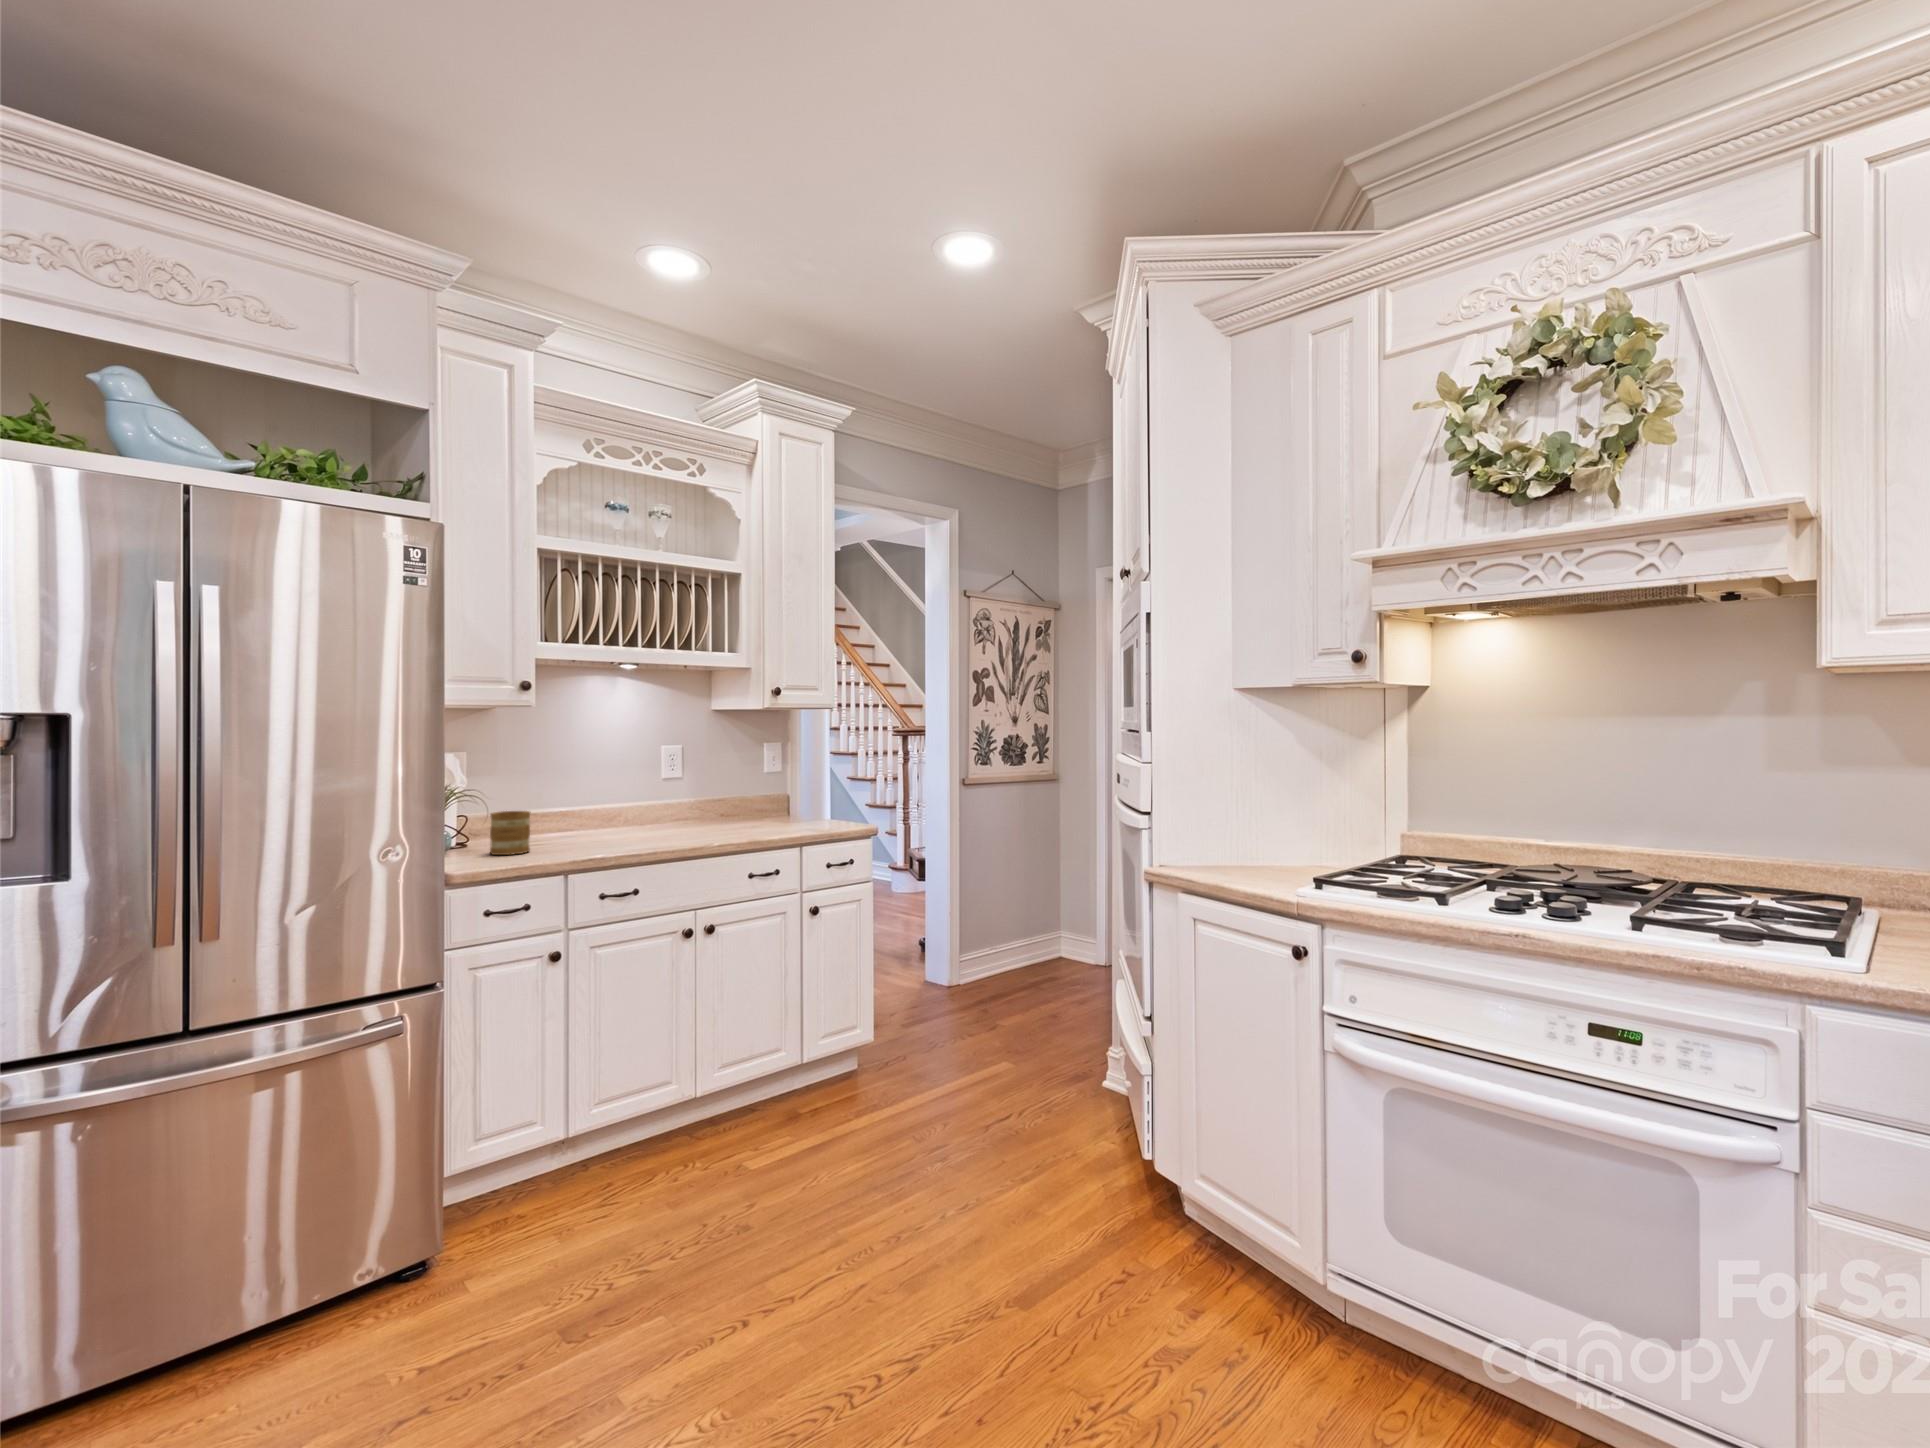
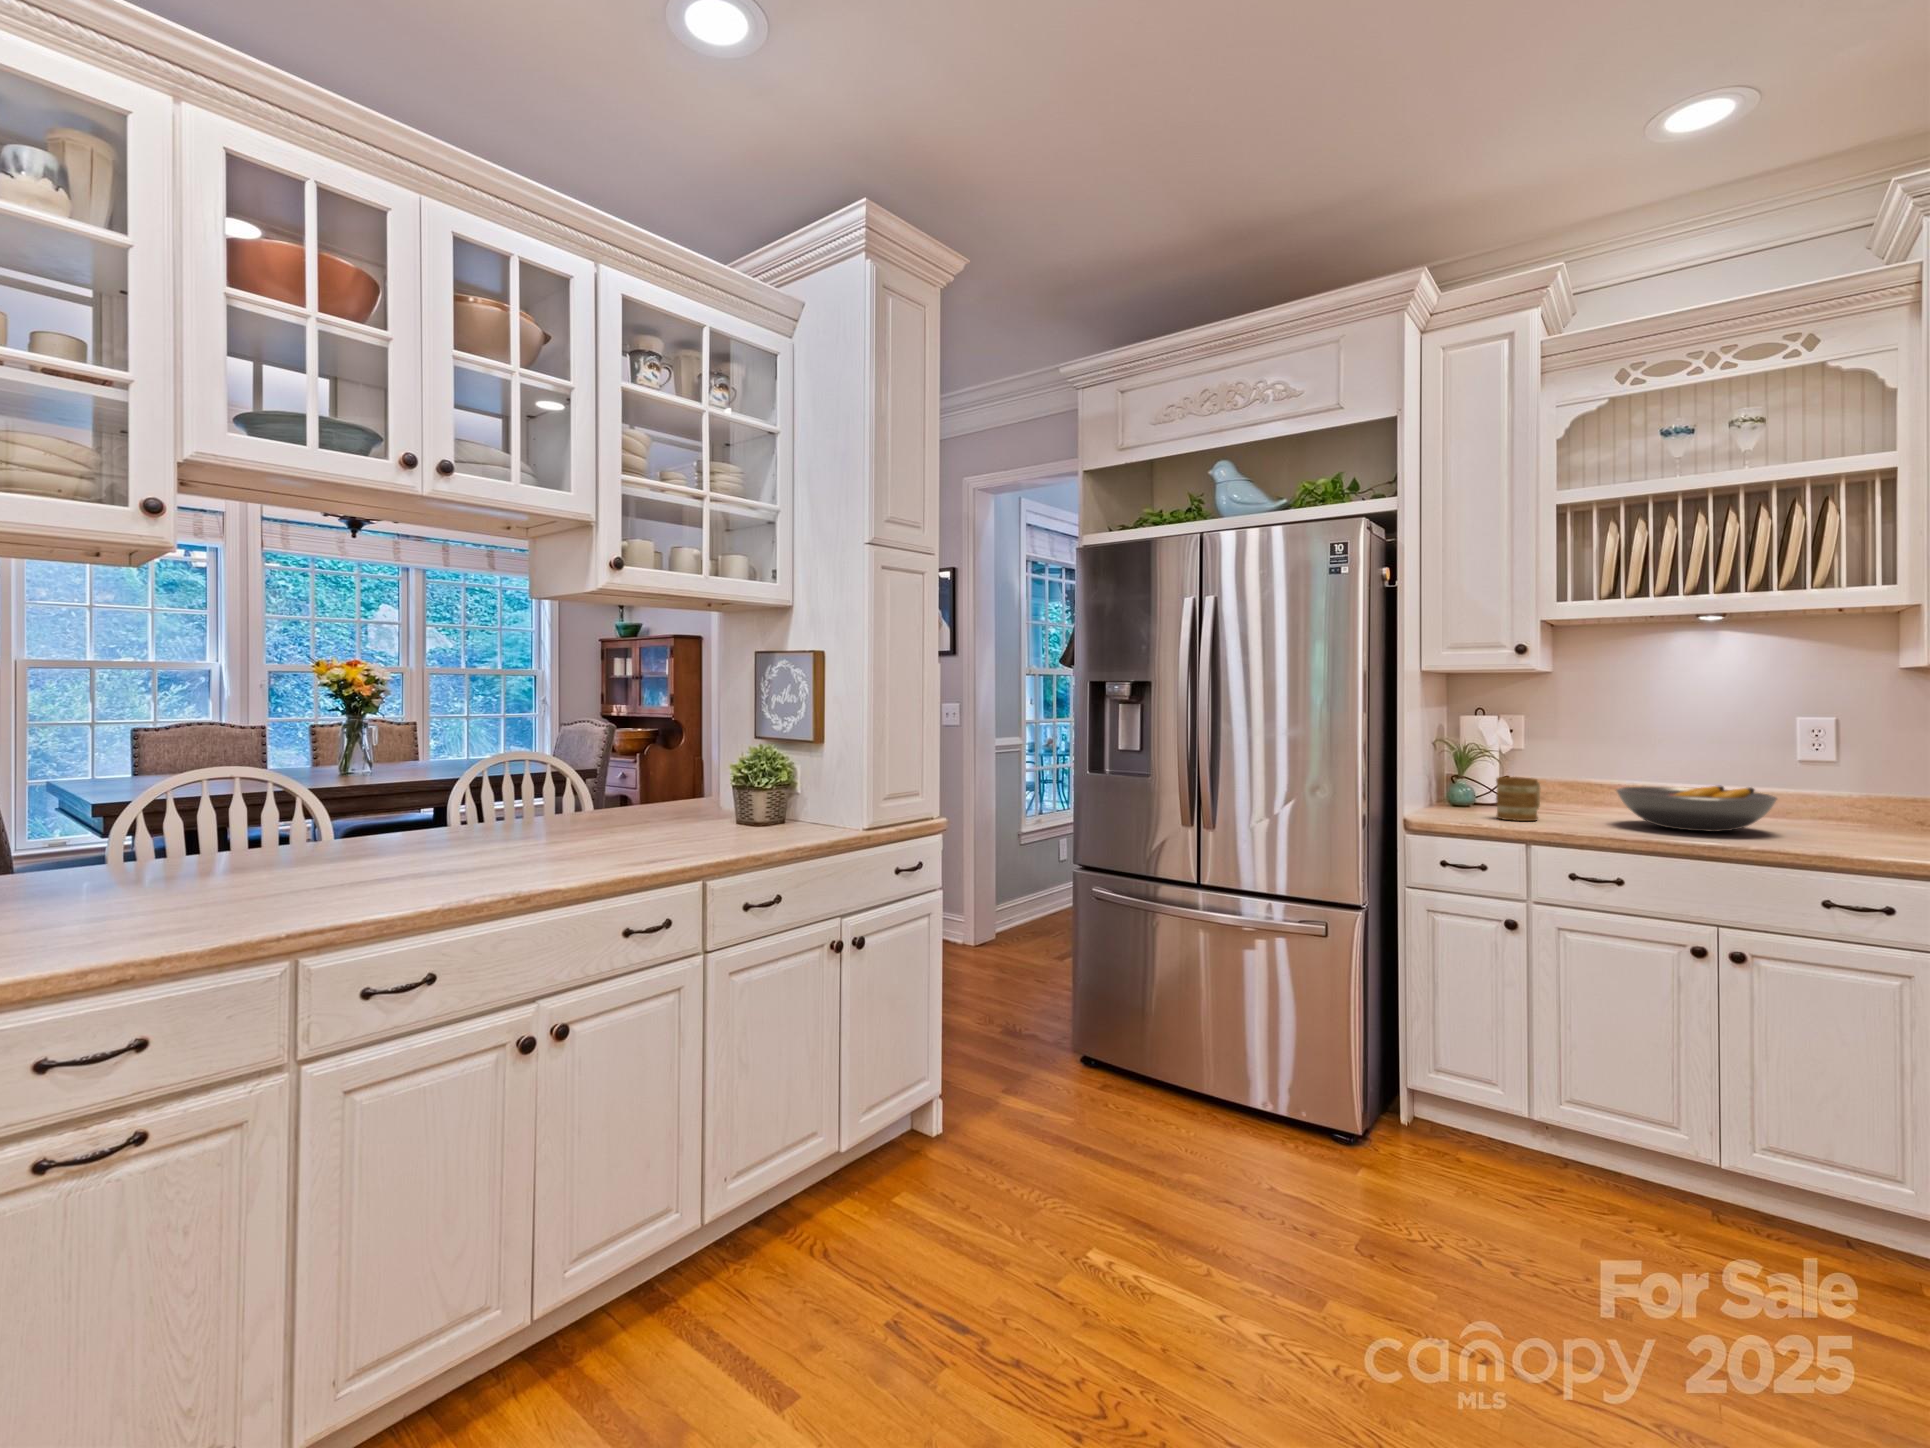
fruit bowl: none [580,799,692,840] -> present [1617,786,1777,832]

